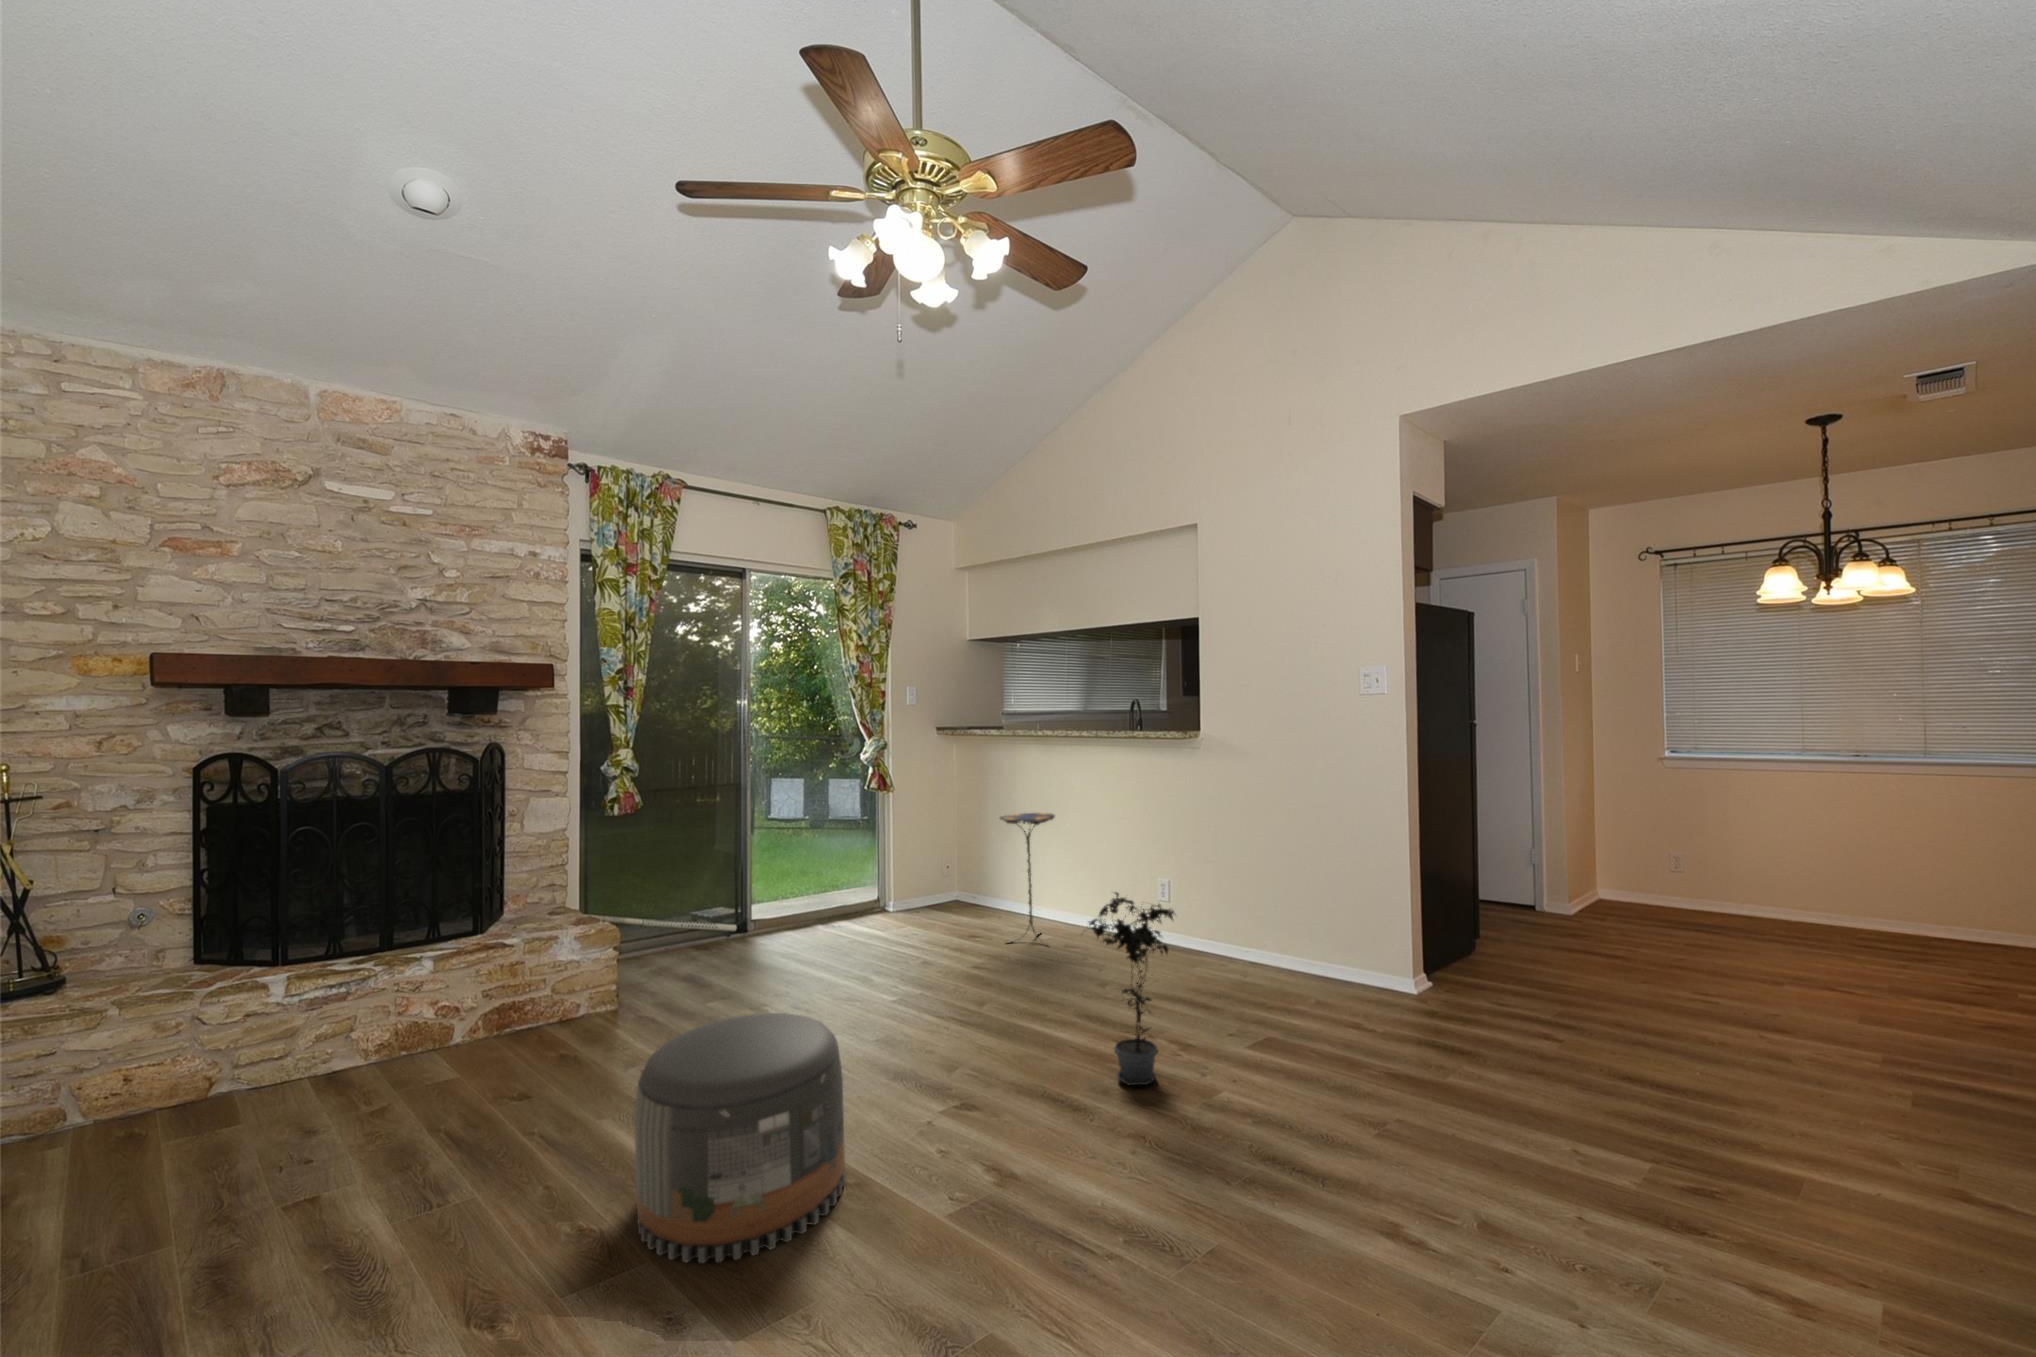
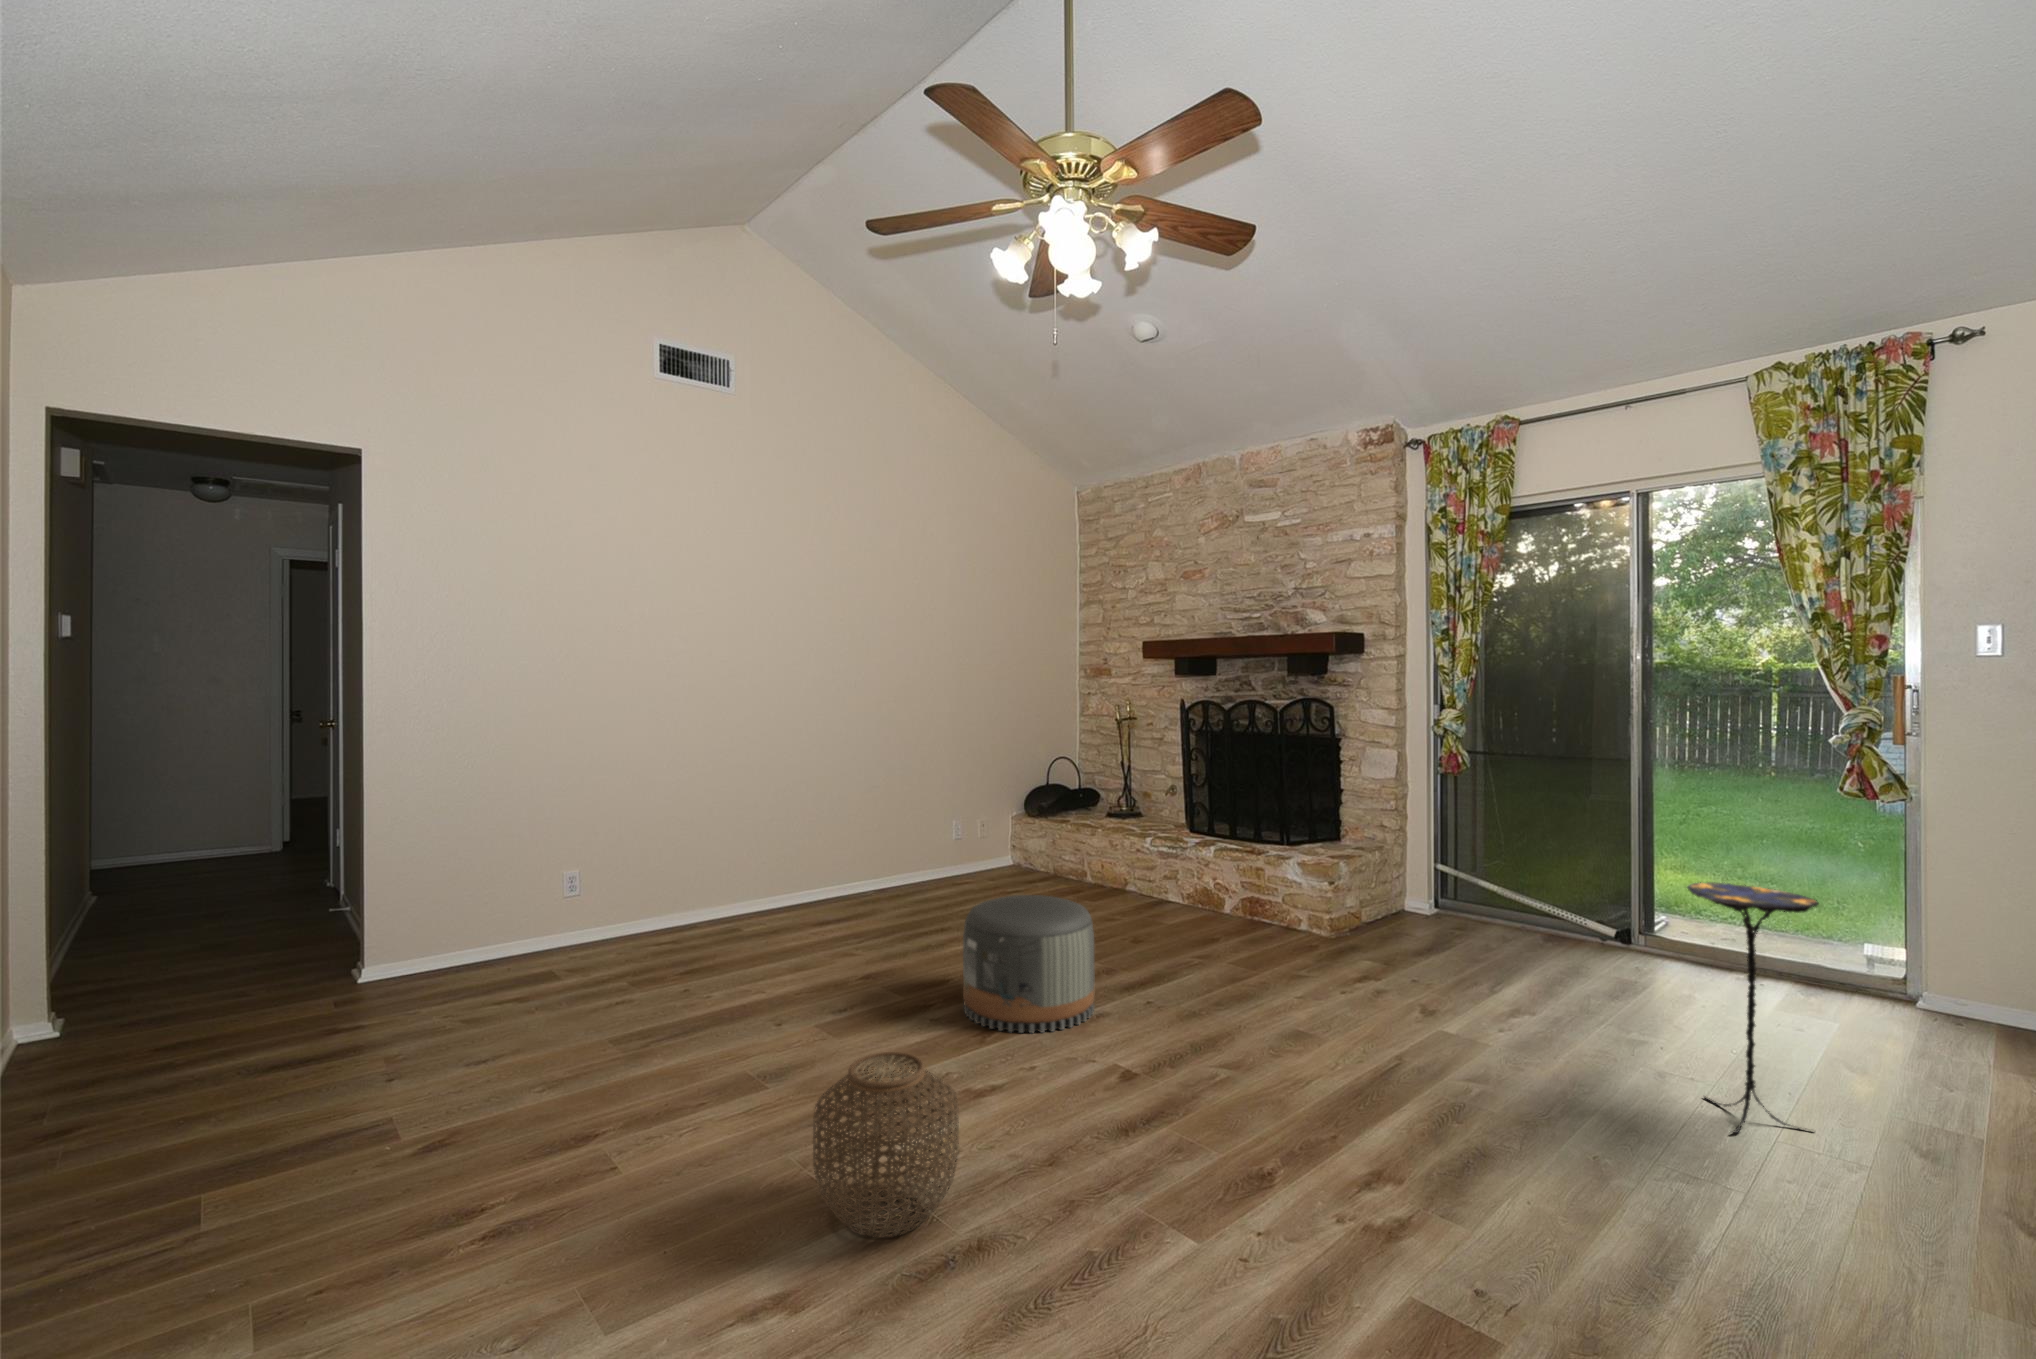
potted plant: present [1084,892,1174,1085] -> none [1164,927,1280,1173]
woven basket: none [1227,1068,1387,1271] -> present [813,1052,959,1237]

